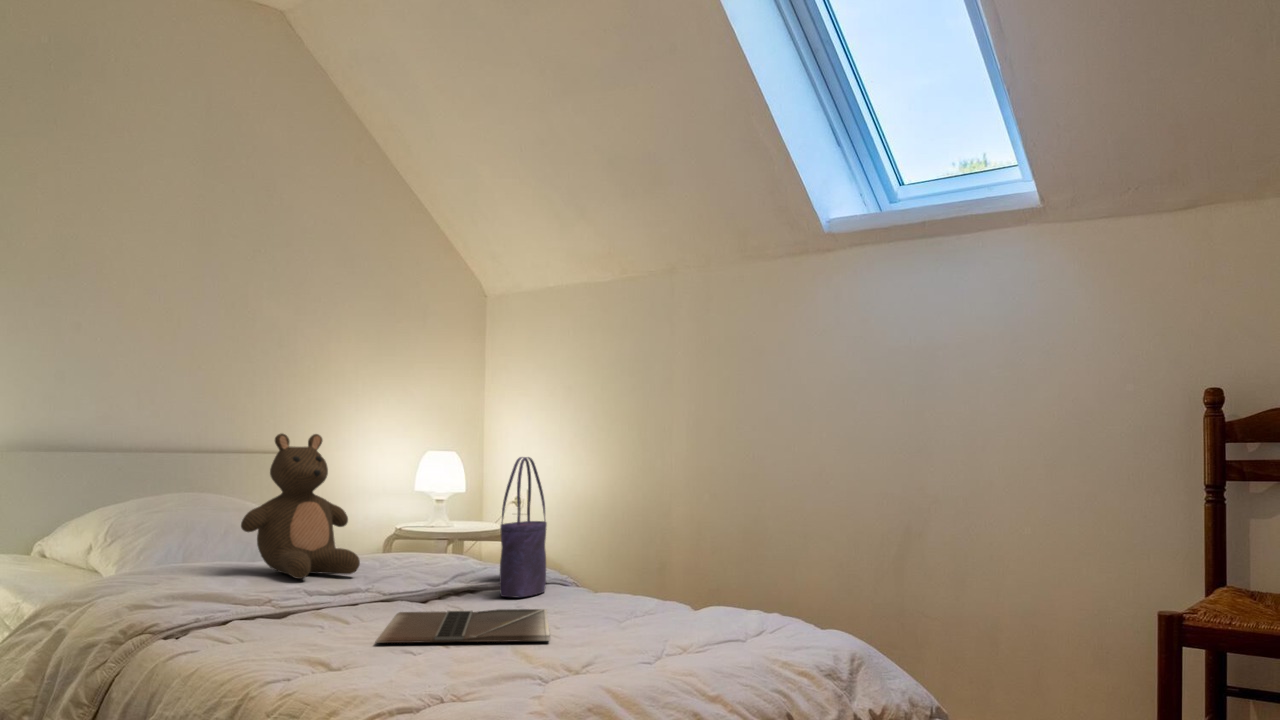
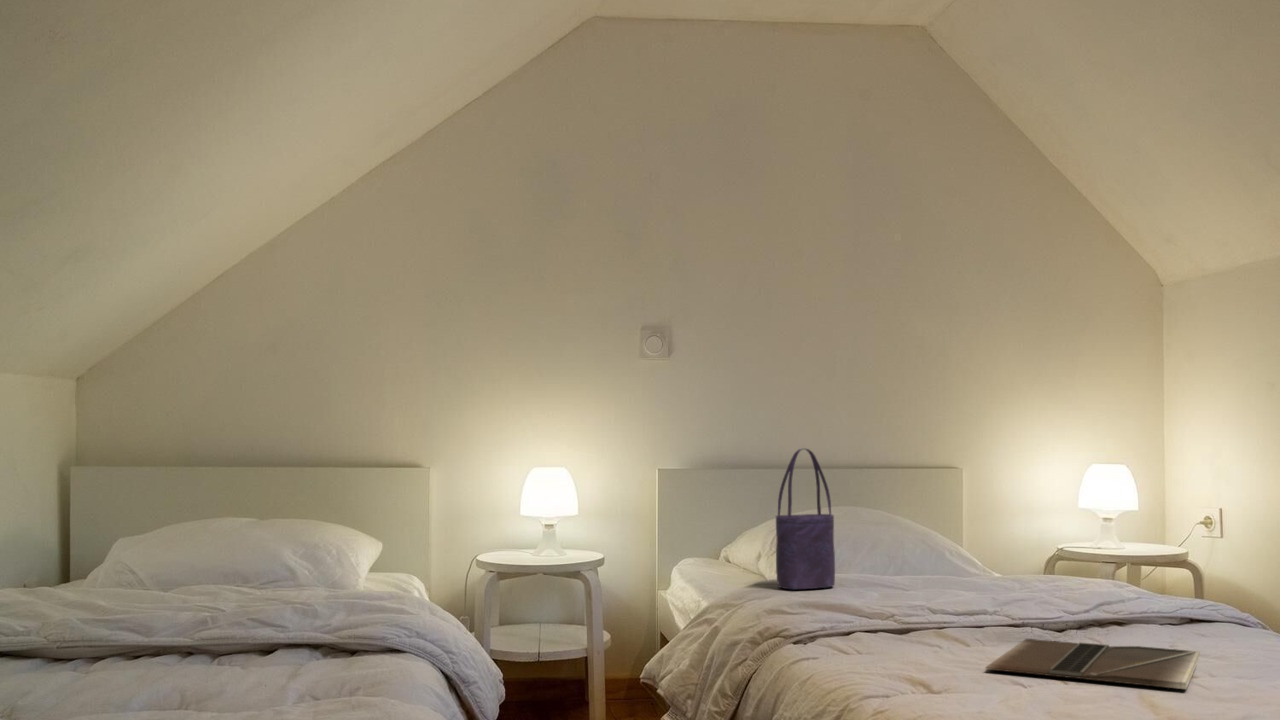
stuffed bear: present [241,434,360,579] -> none [873,452,991,596]
tote bag: present [500,457,547,597] -> present [776,449,835,589]

